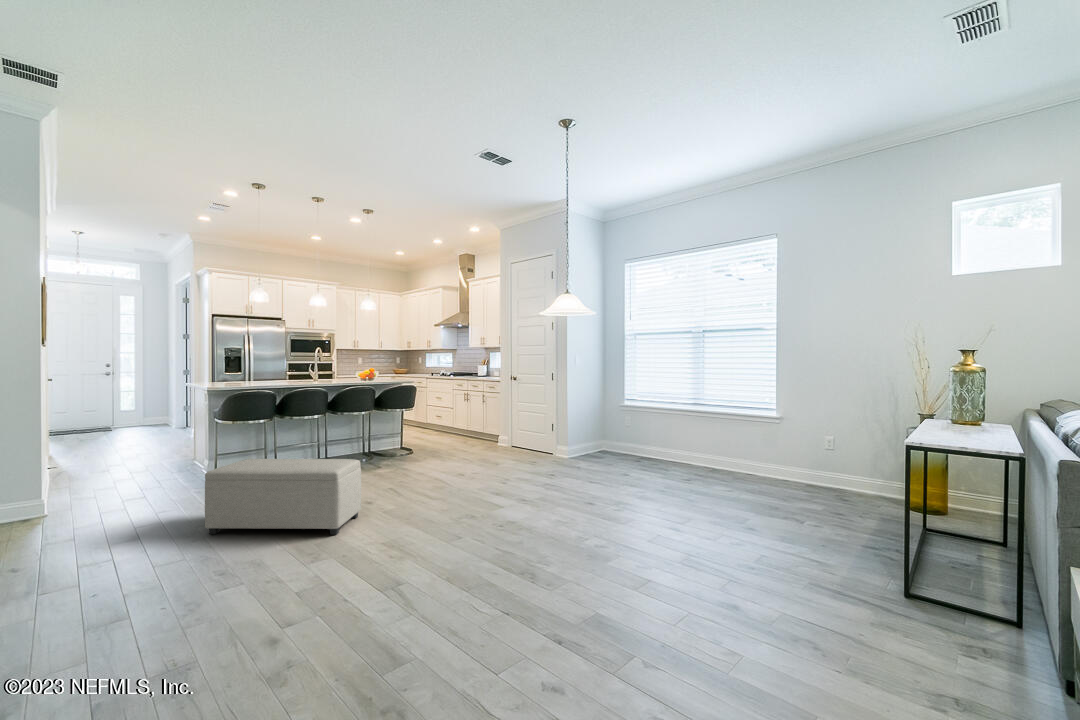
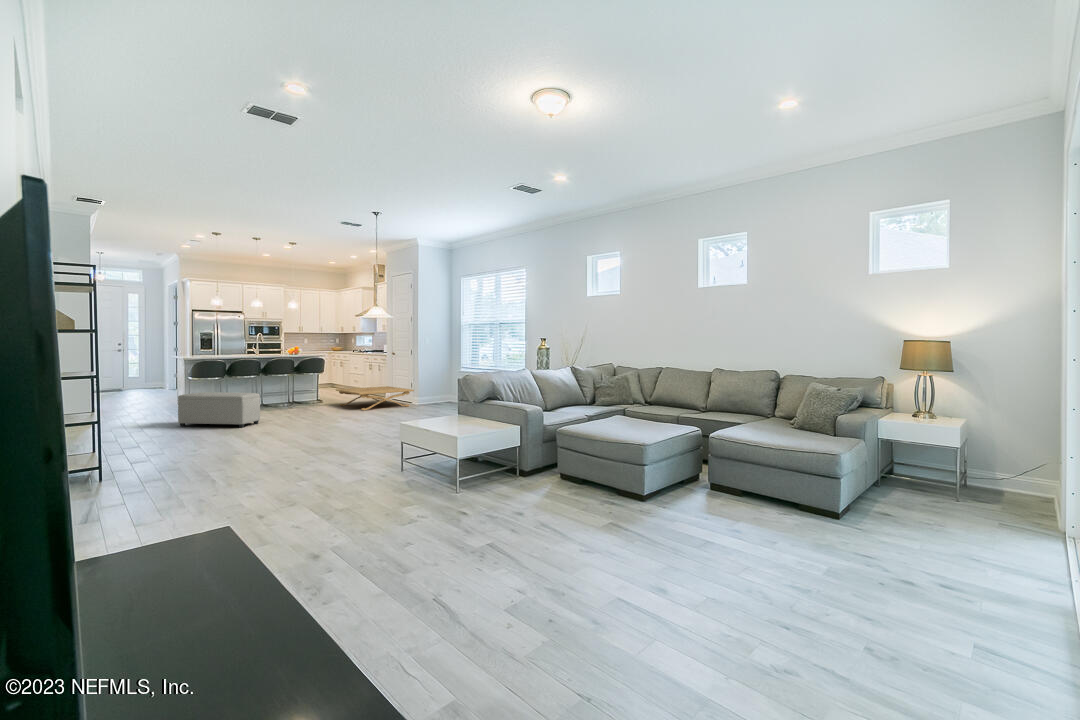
coffee table: none [442,424,561,470] -> present [336,386,414,410]

